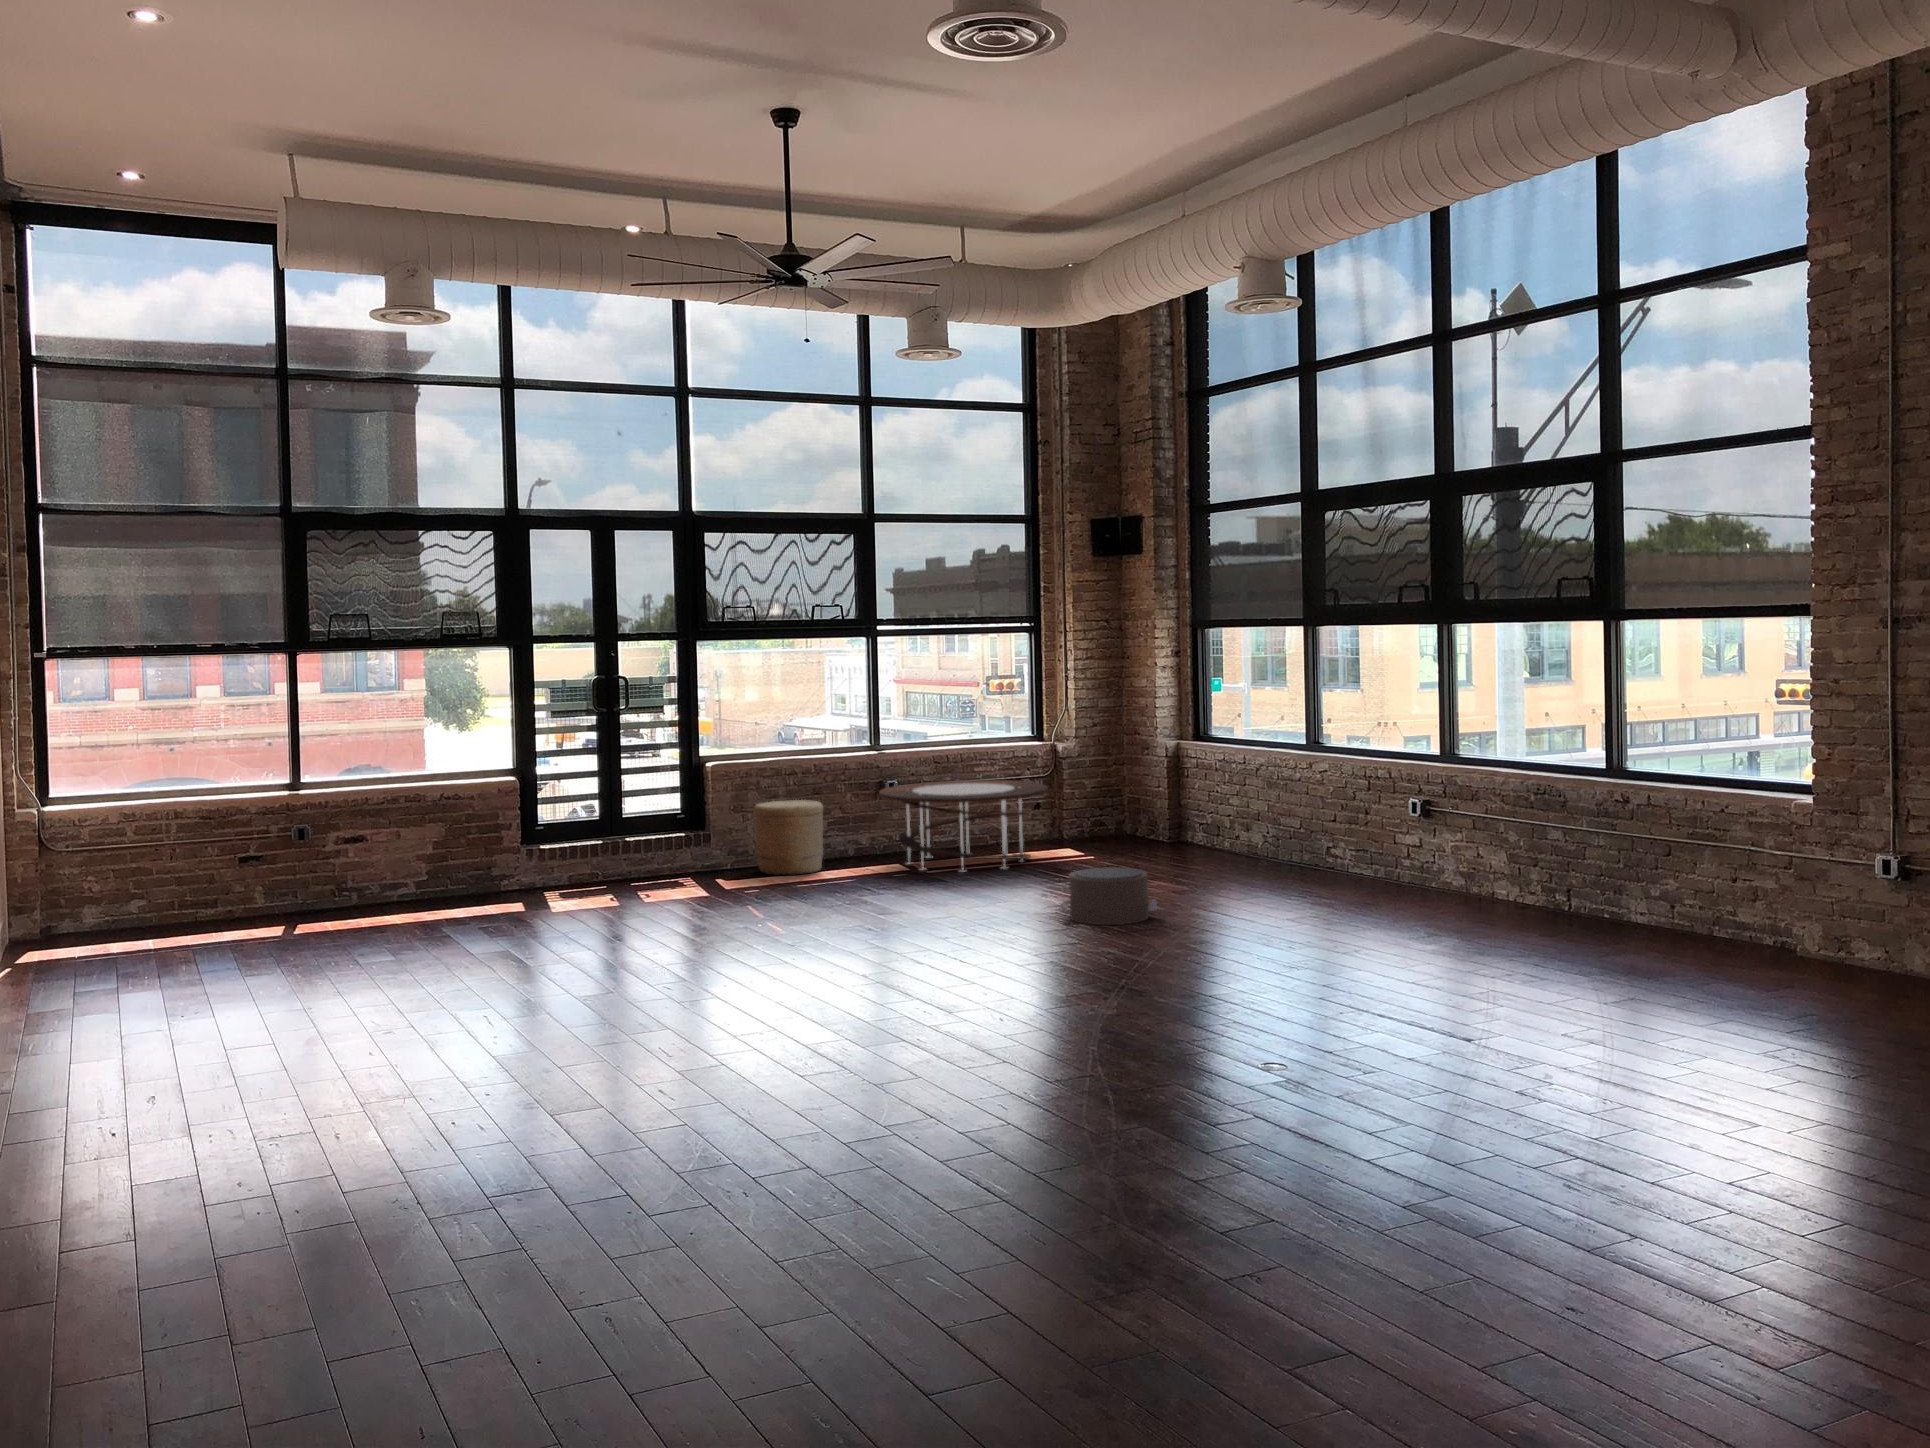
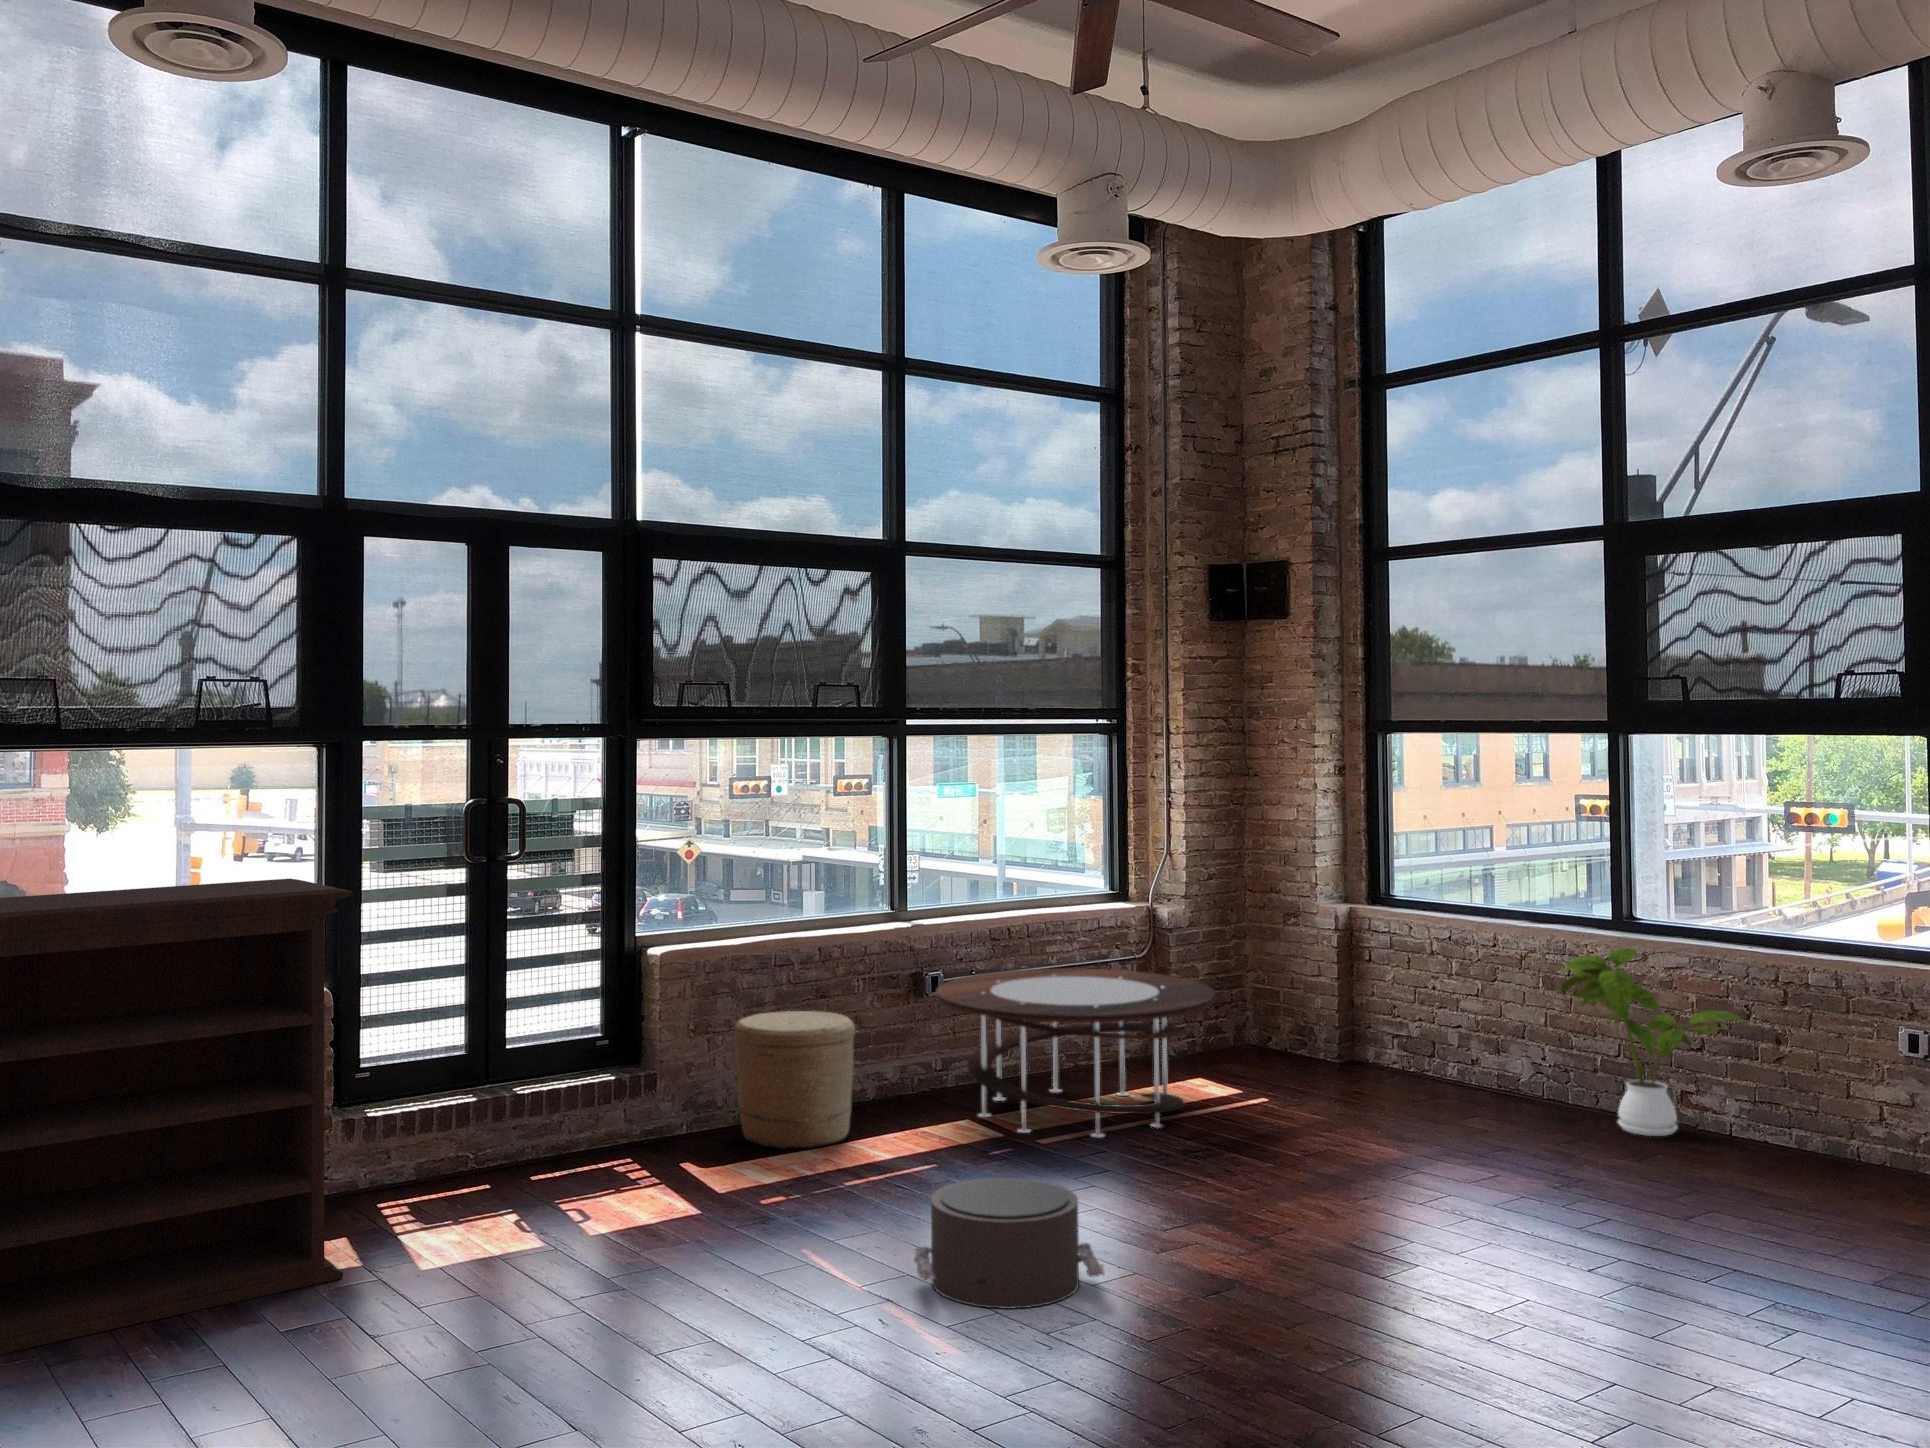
bookshelf: none [305,718,513,935] -> present [0,879,353,1354]
house plant: none [1239,759,1349,873] -> present [1561,948,1754,1136]
pouf: present [1060,867,1158,925] -> present [915,1178,1105,1309]

